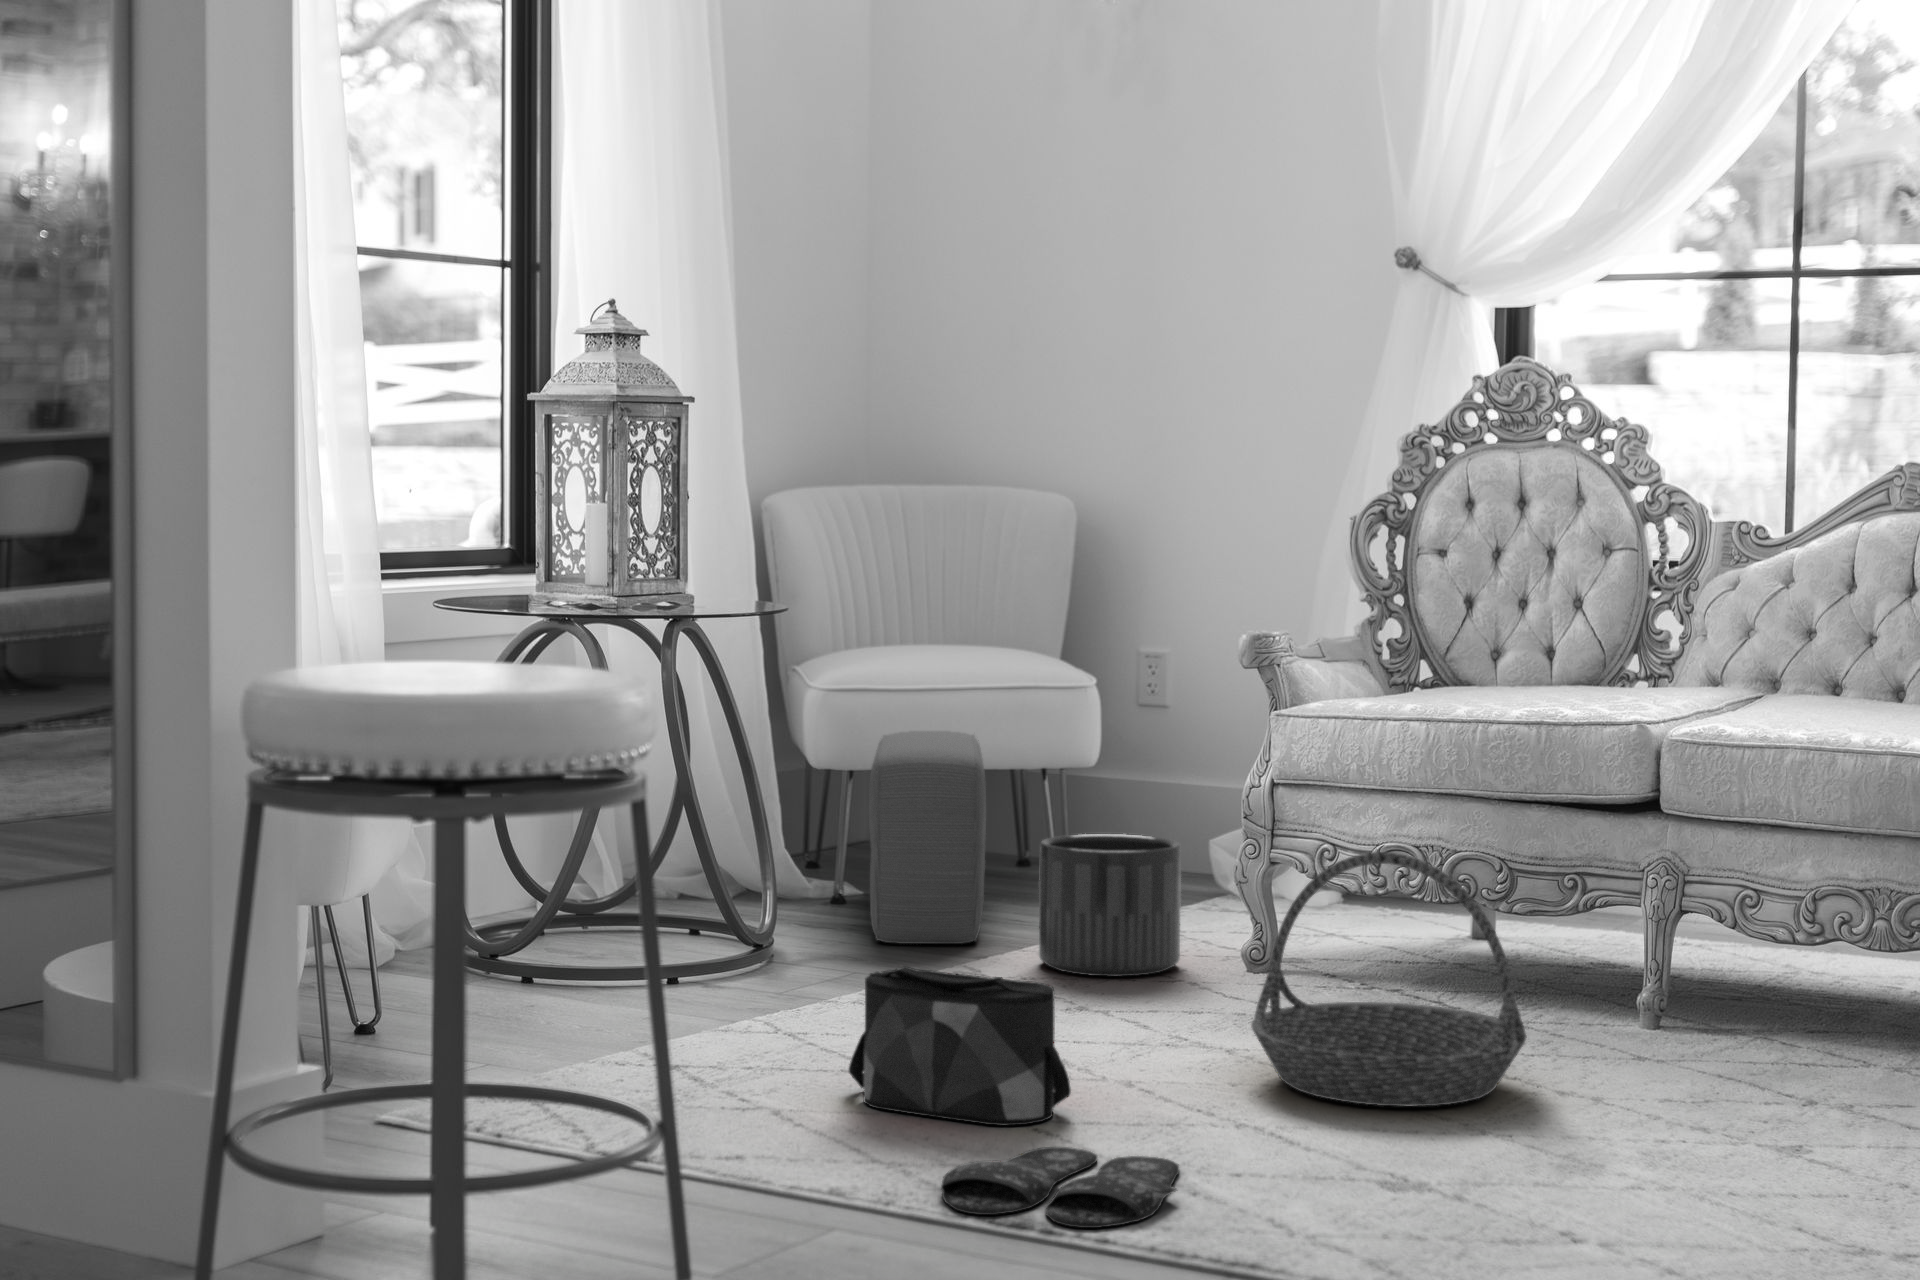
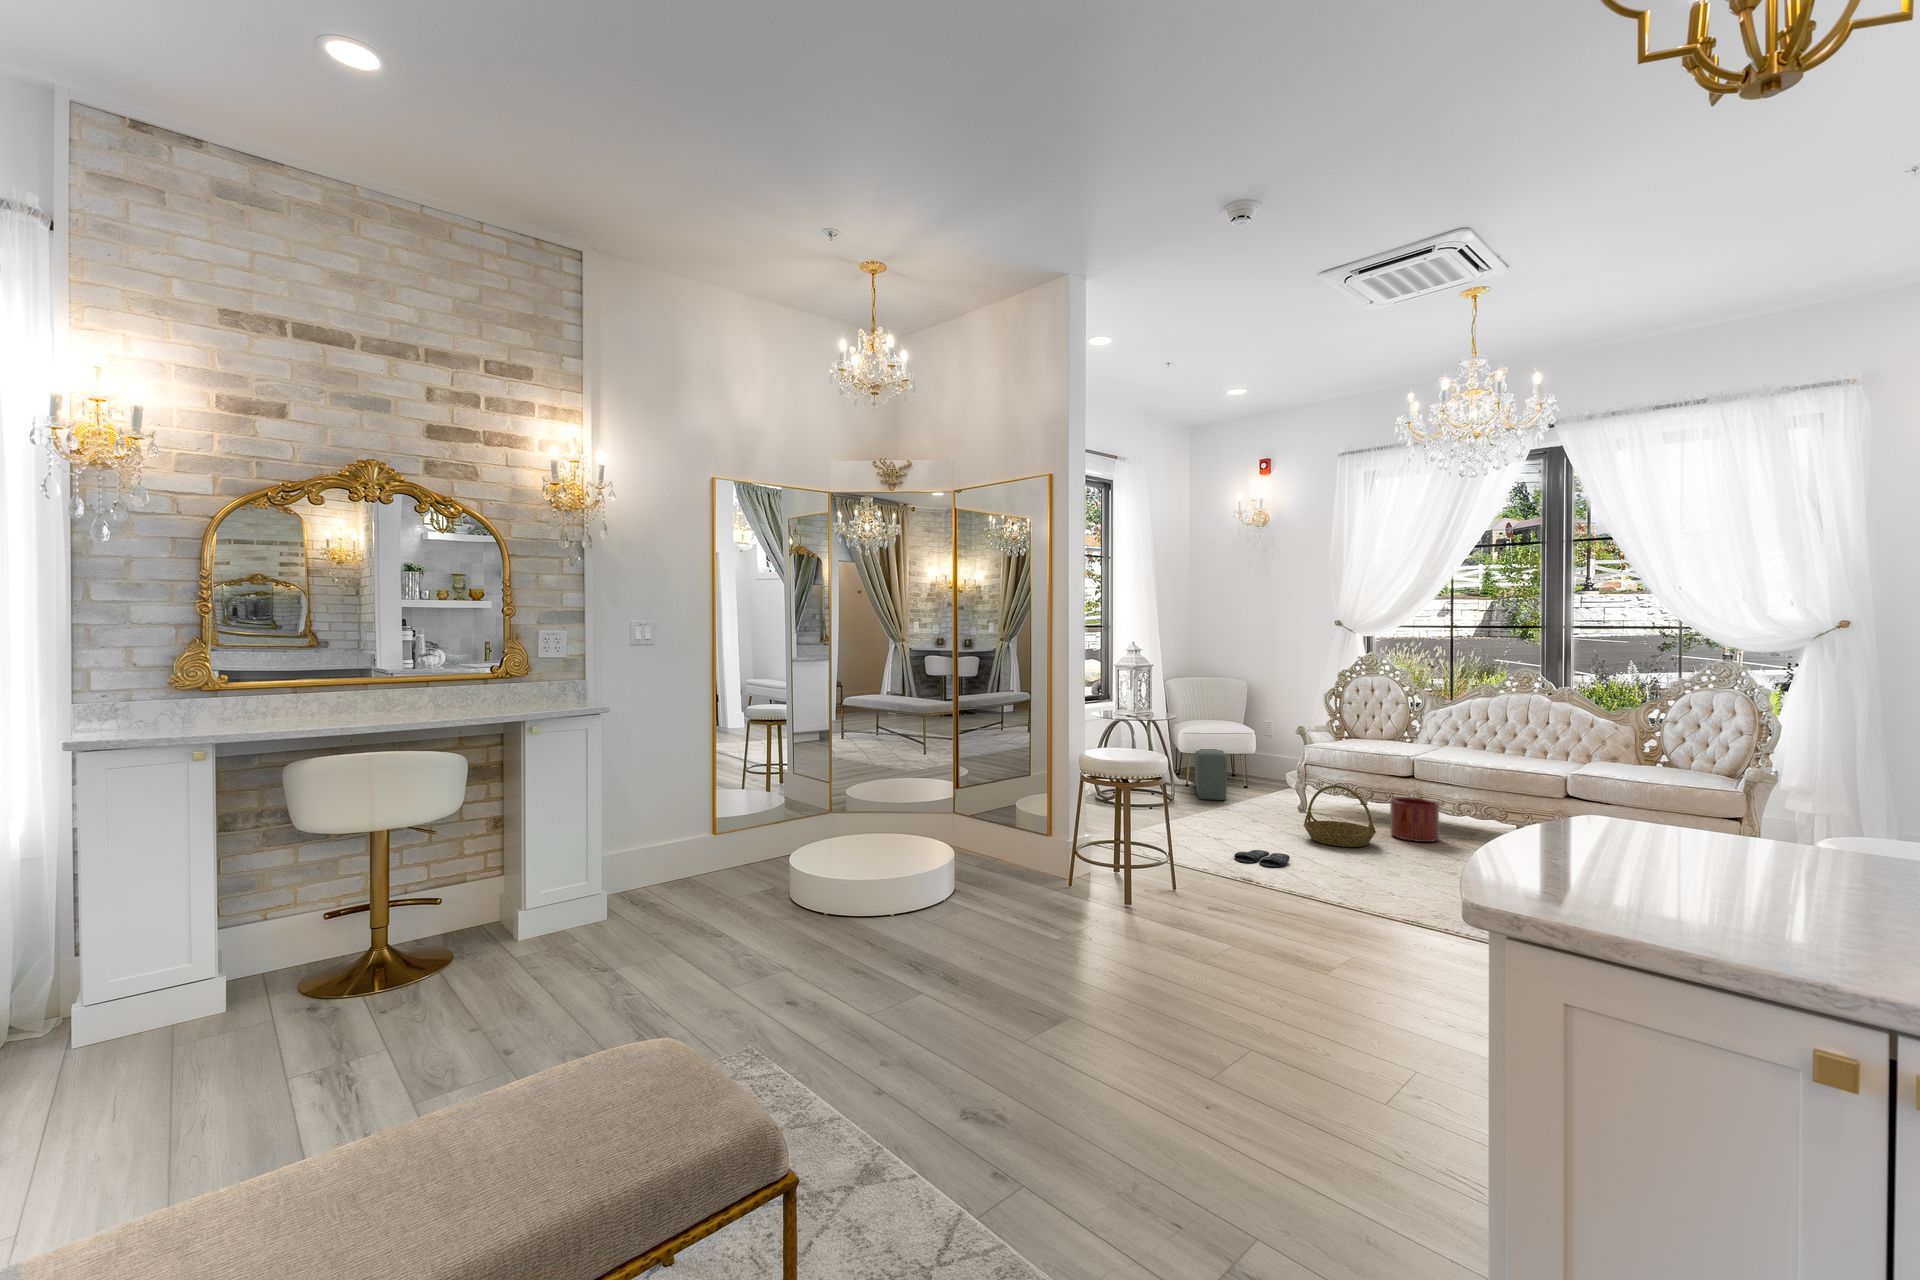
planter: present [1039,834,1181,976] -> present [1390,797,1439,842]
bag: present [849,966,1071,1126] -> none [1205,807,1260,845]

